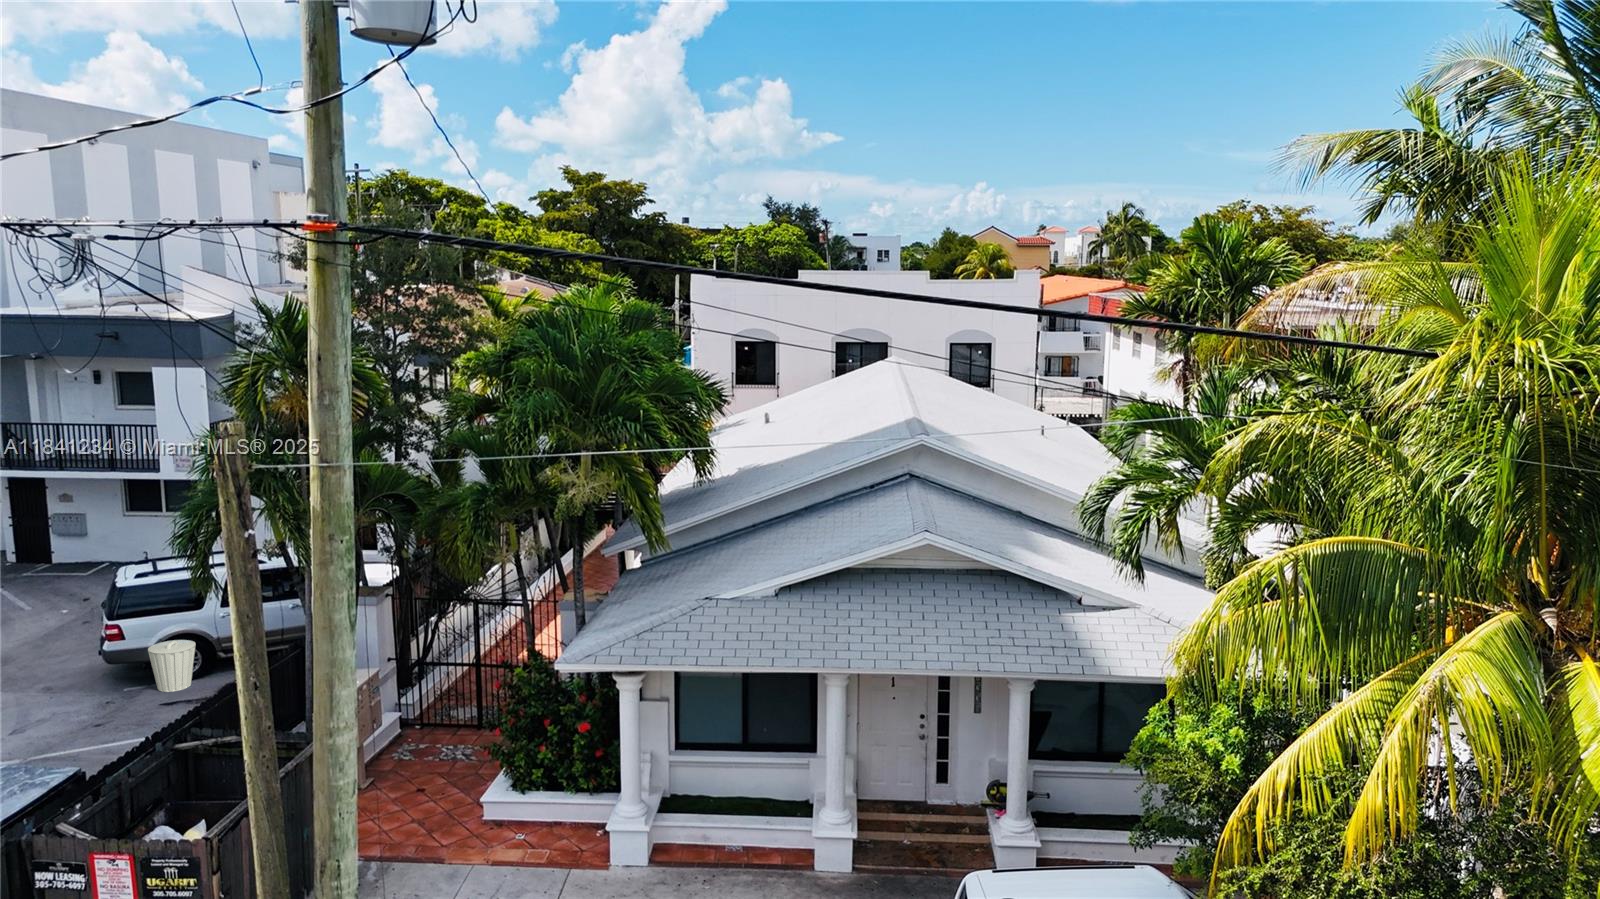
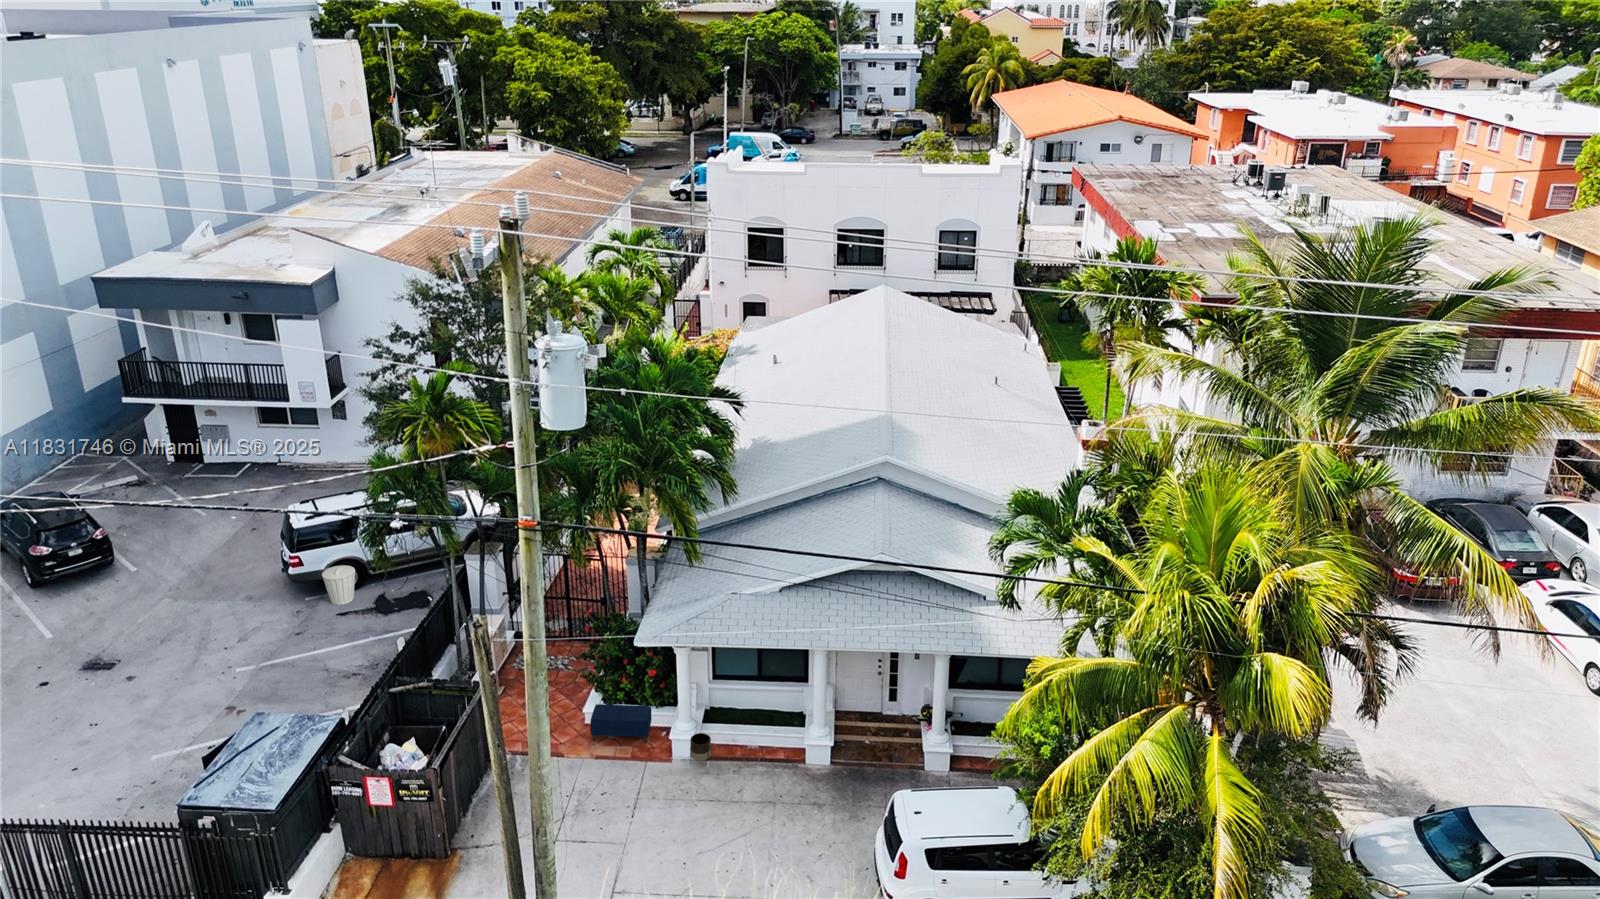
bench: none [487,787,582,844] -> present [590,704,651,743]
planter: none [636,821,668,873] -> present [690,733,711,763]

